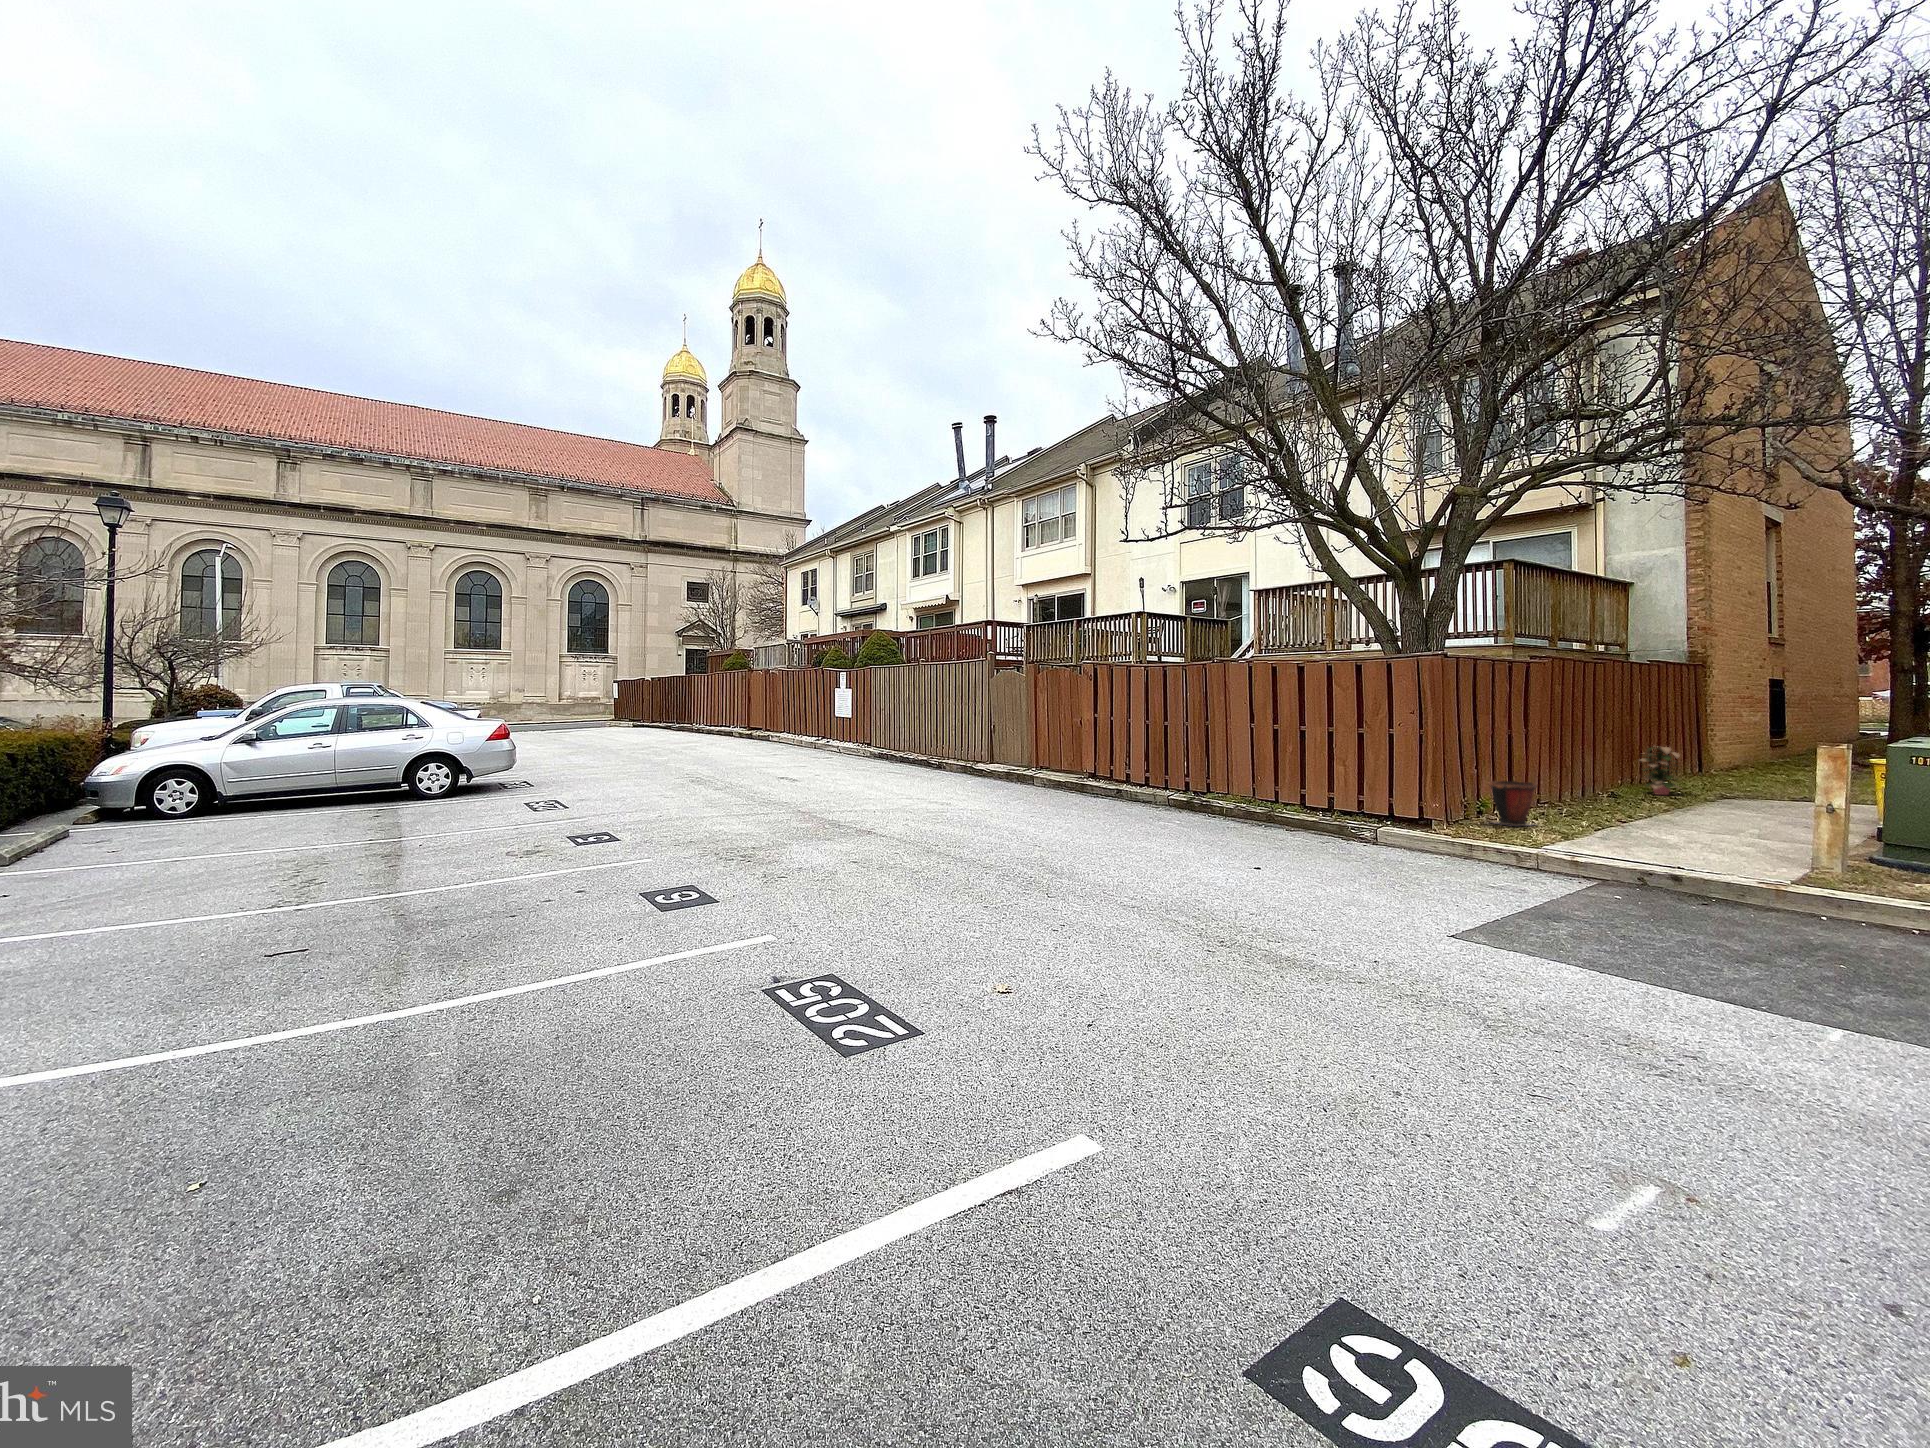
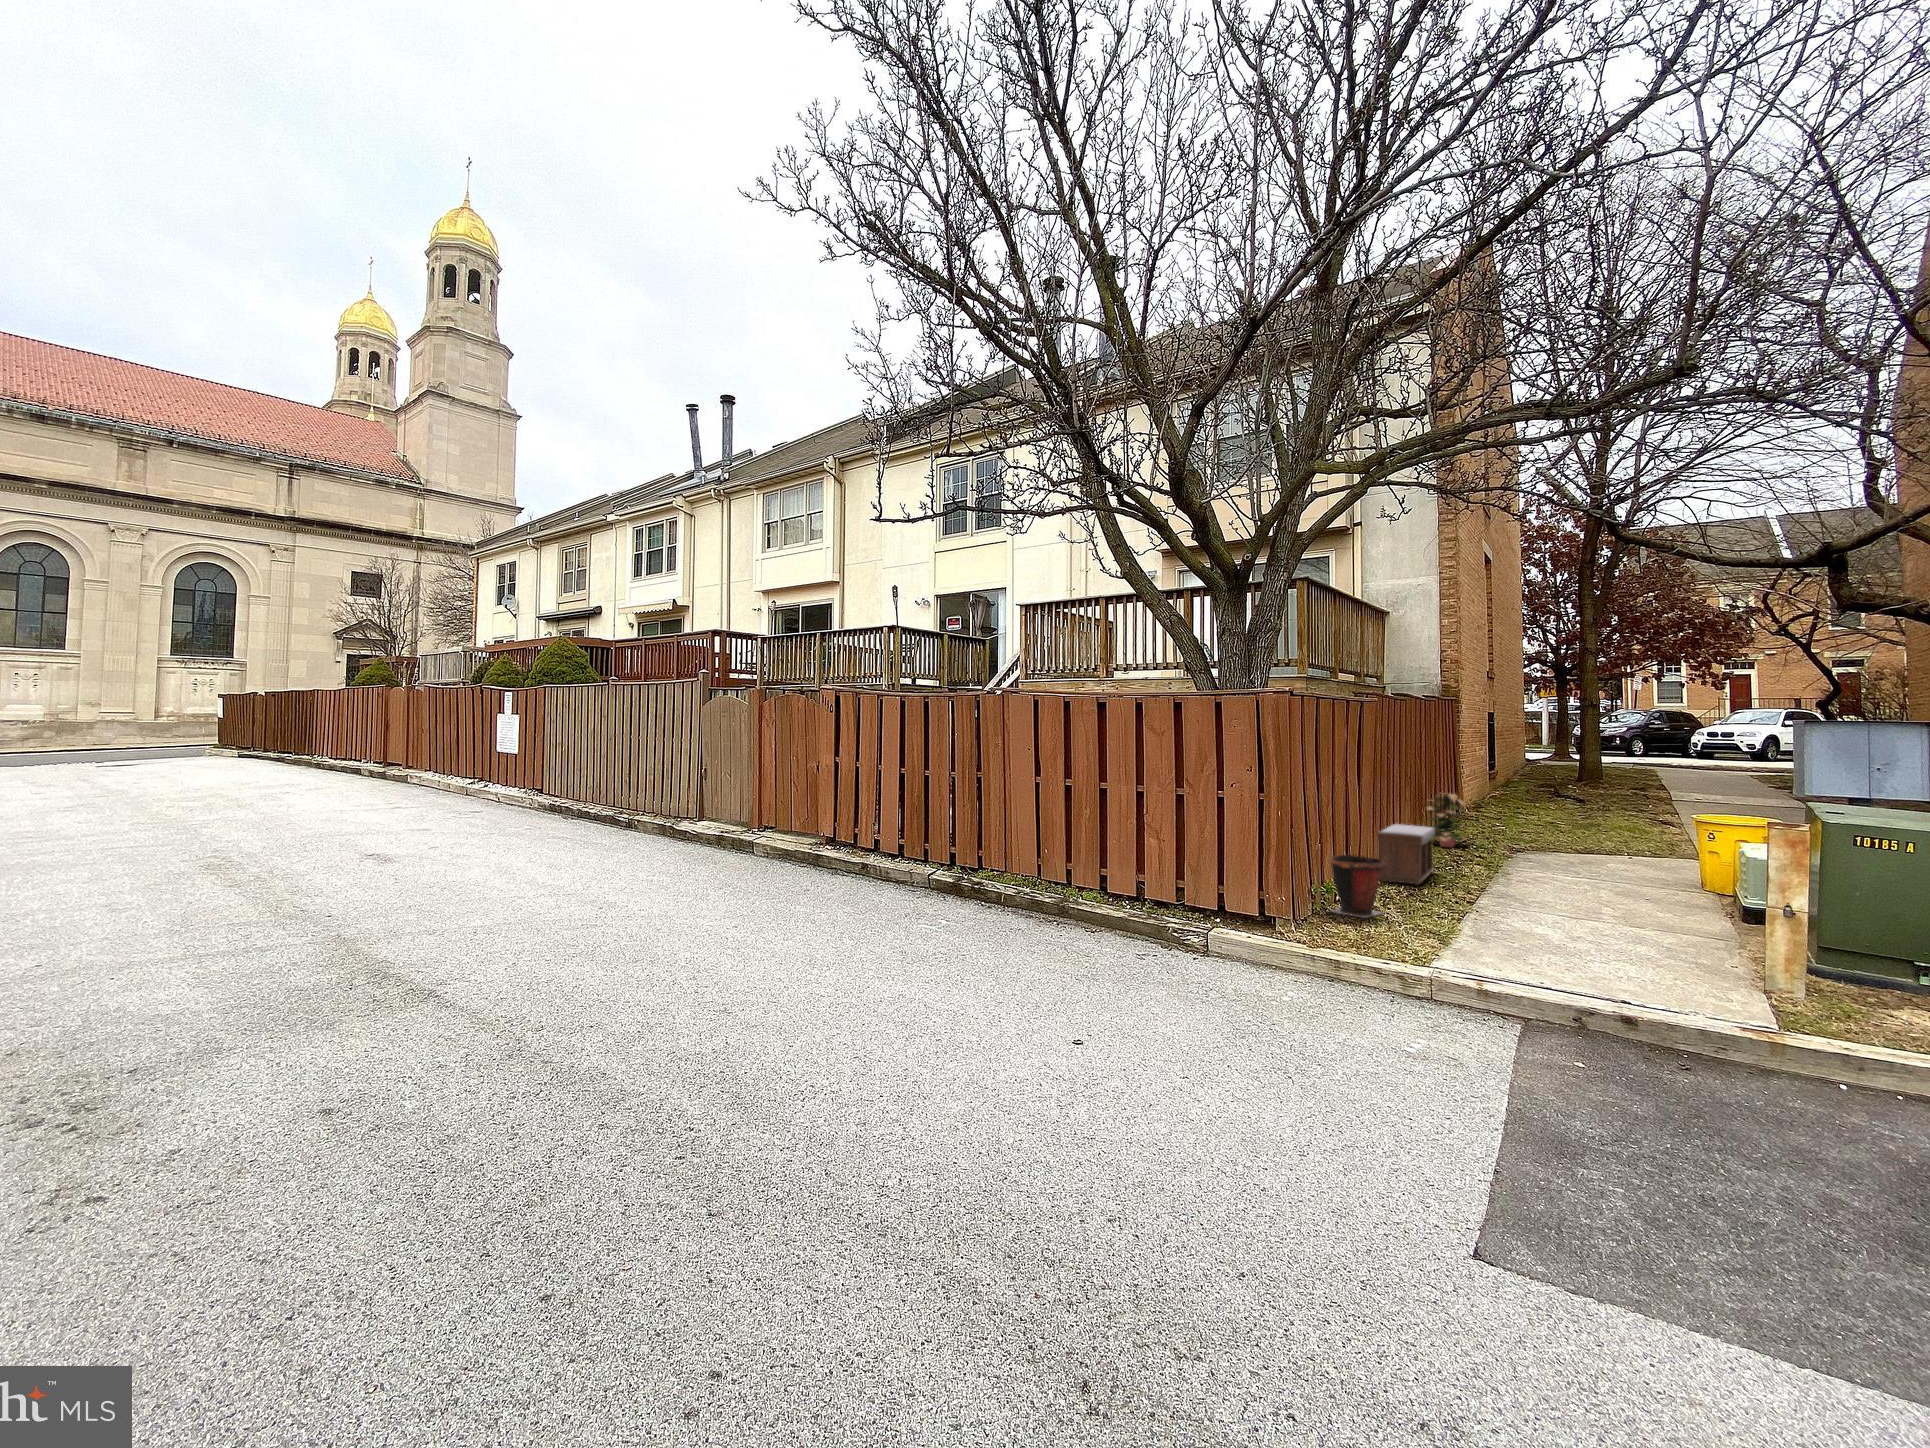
bench: none [1556,767,1619,813] -> present [1377,824,1435,885]

